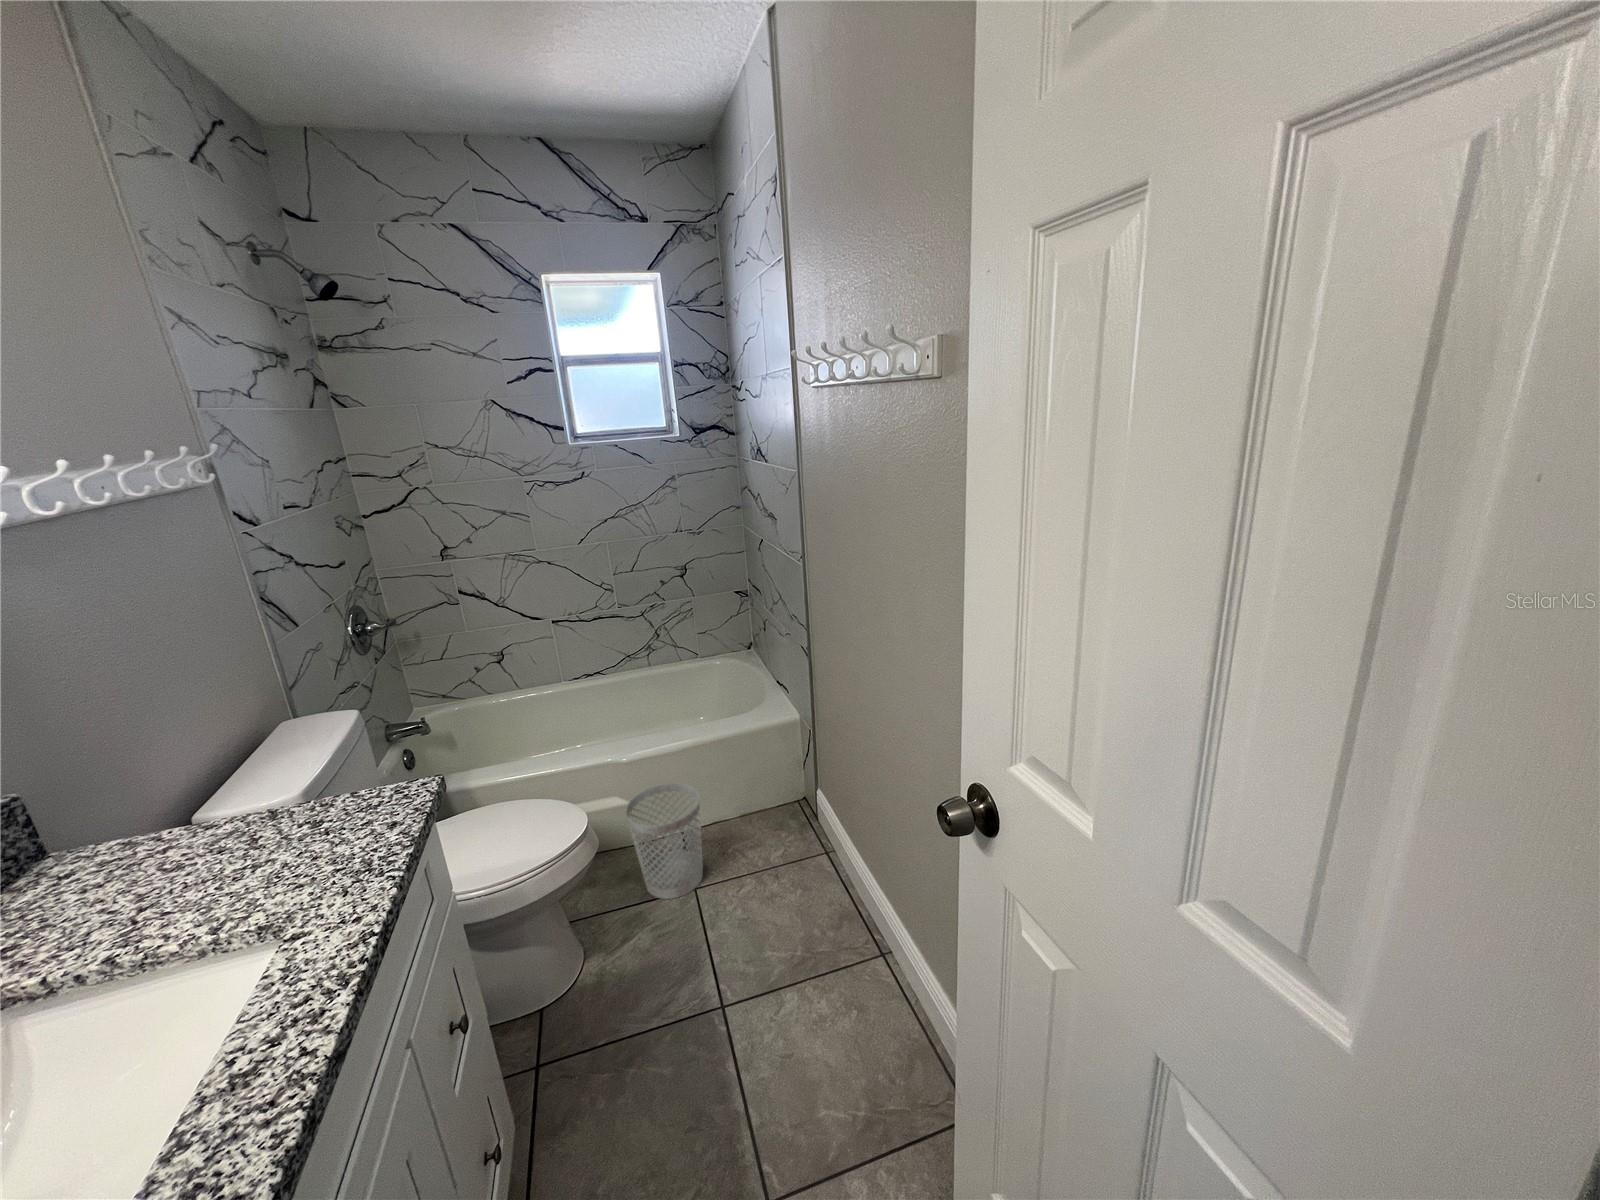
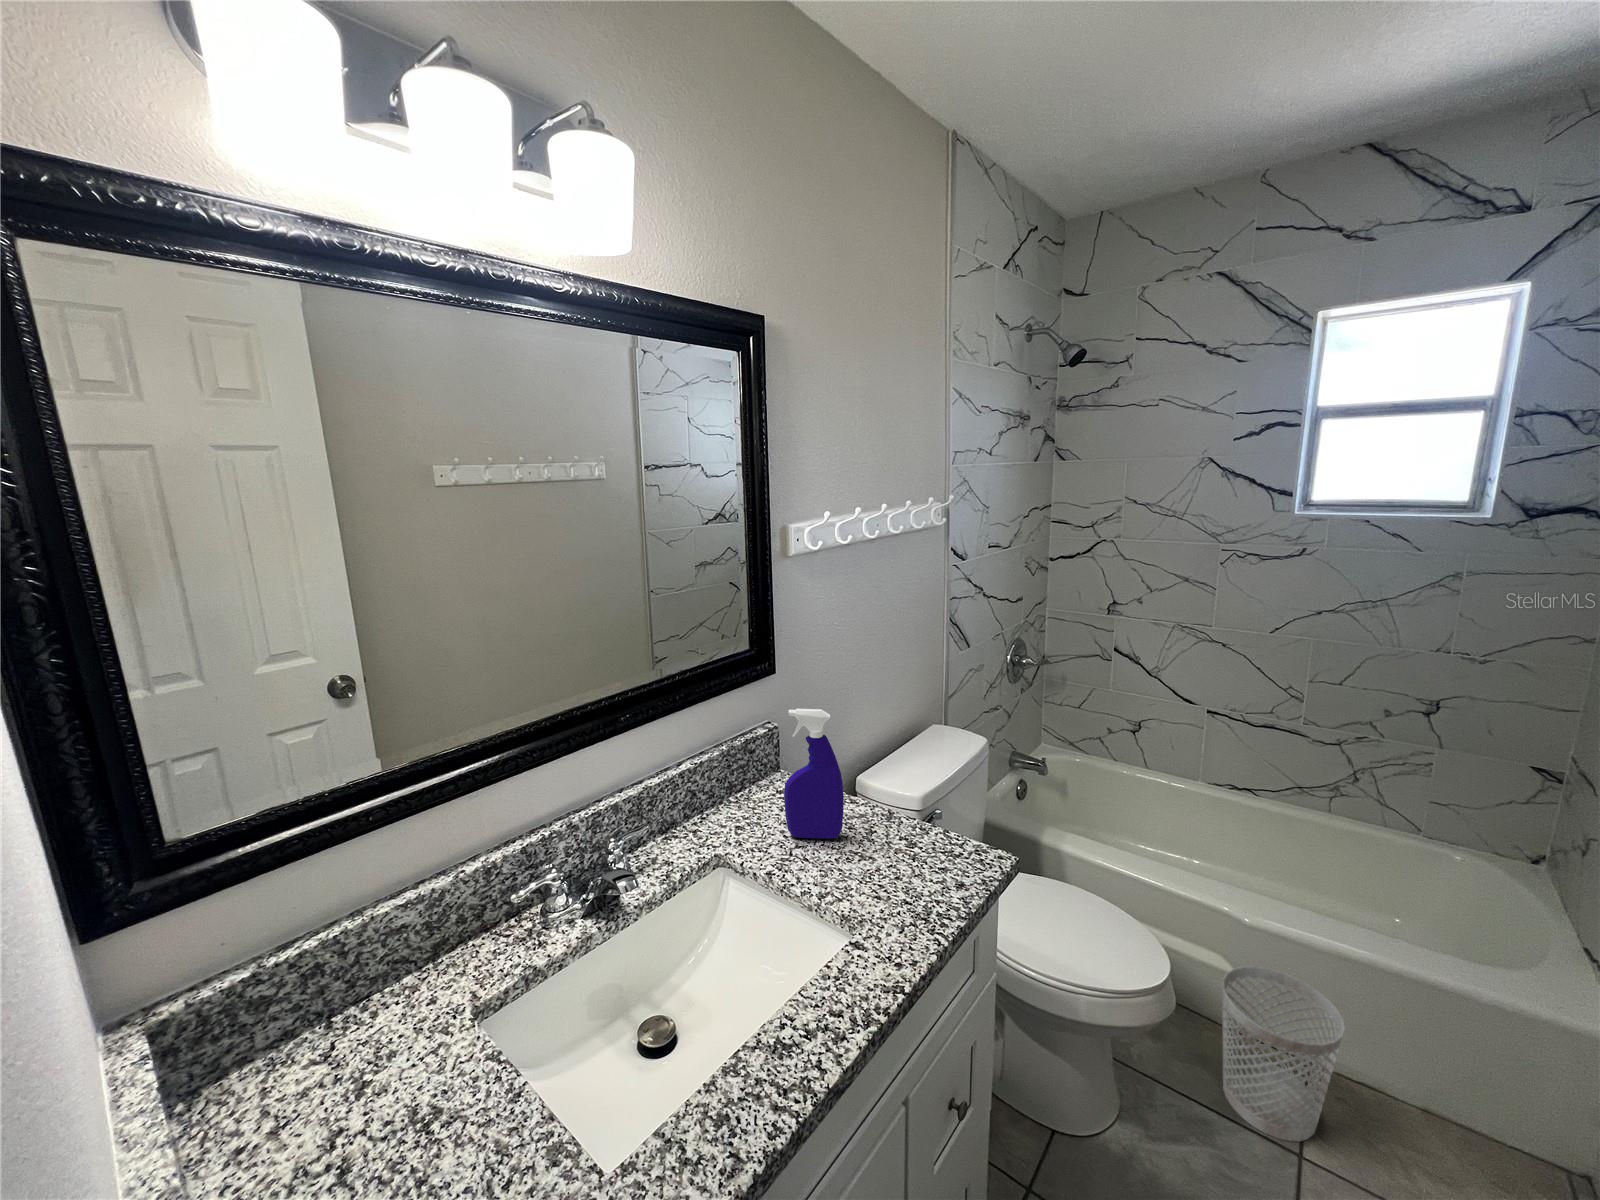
spray bottle: none [51,721,208,903] -> present [784,709,844,838]

